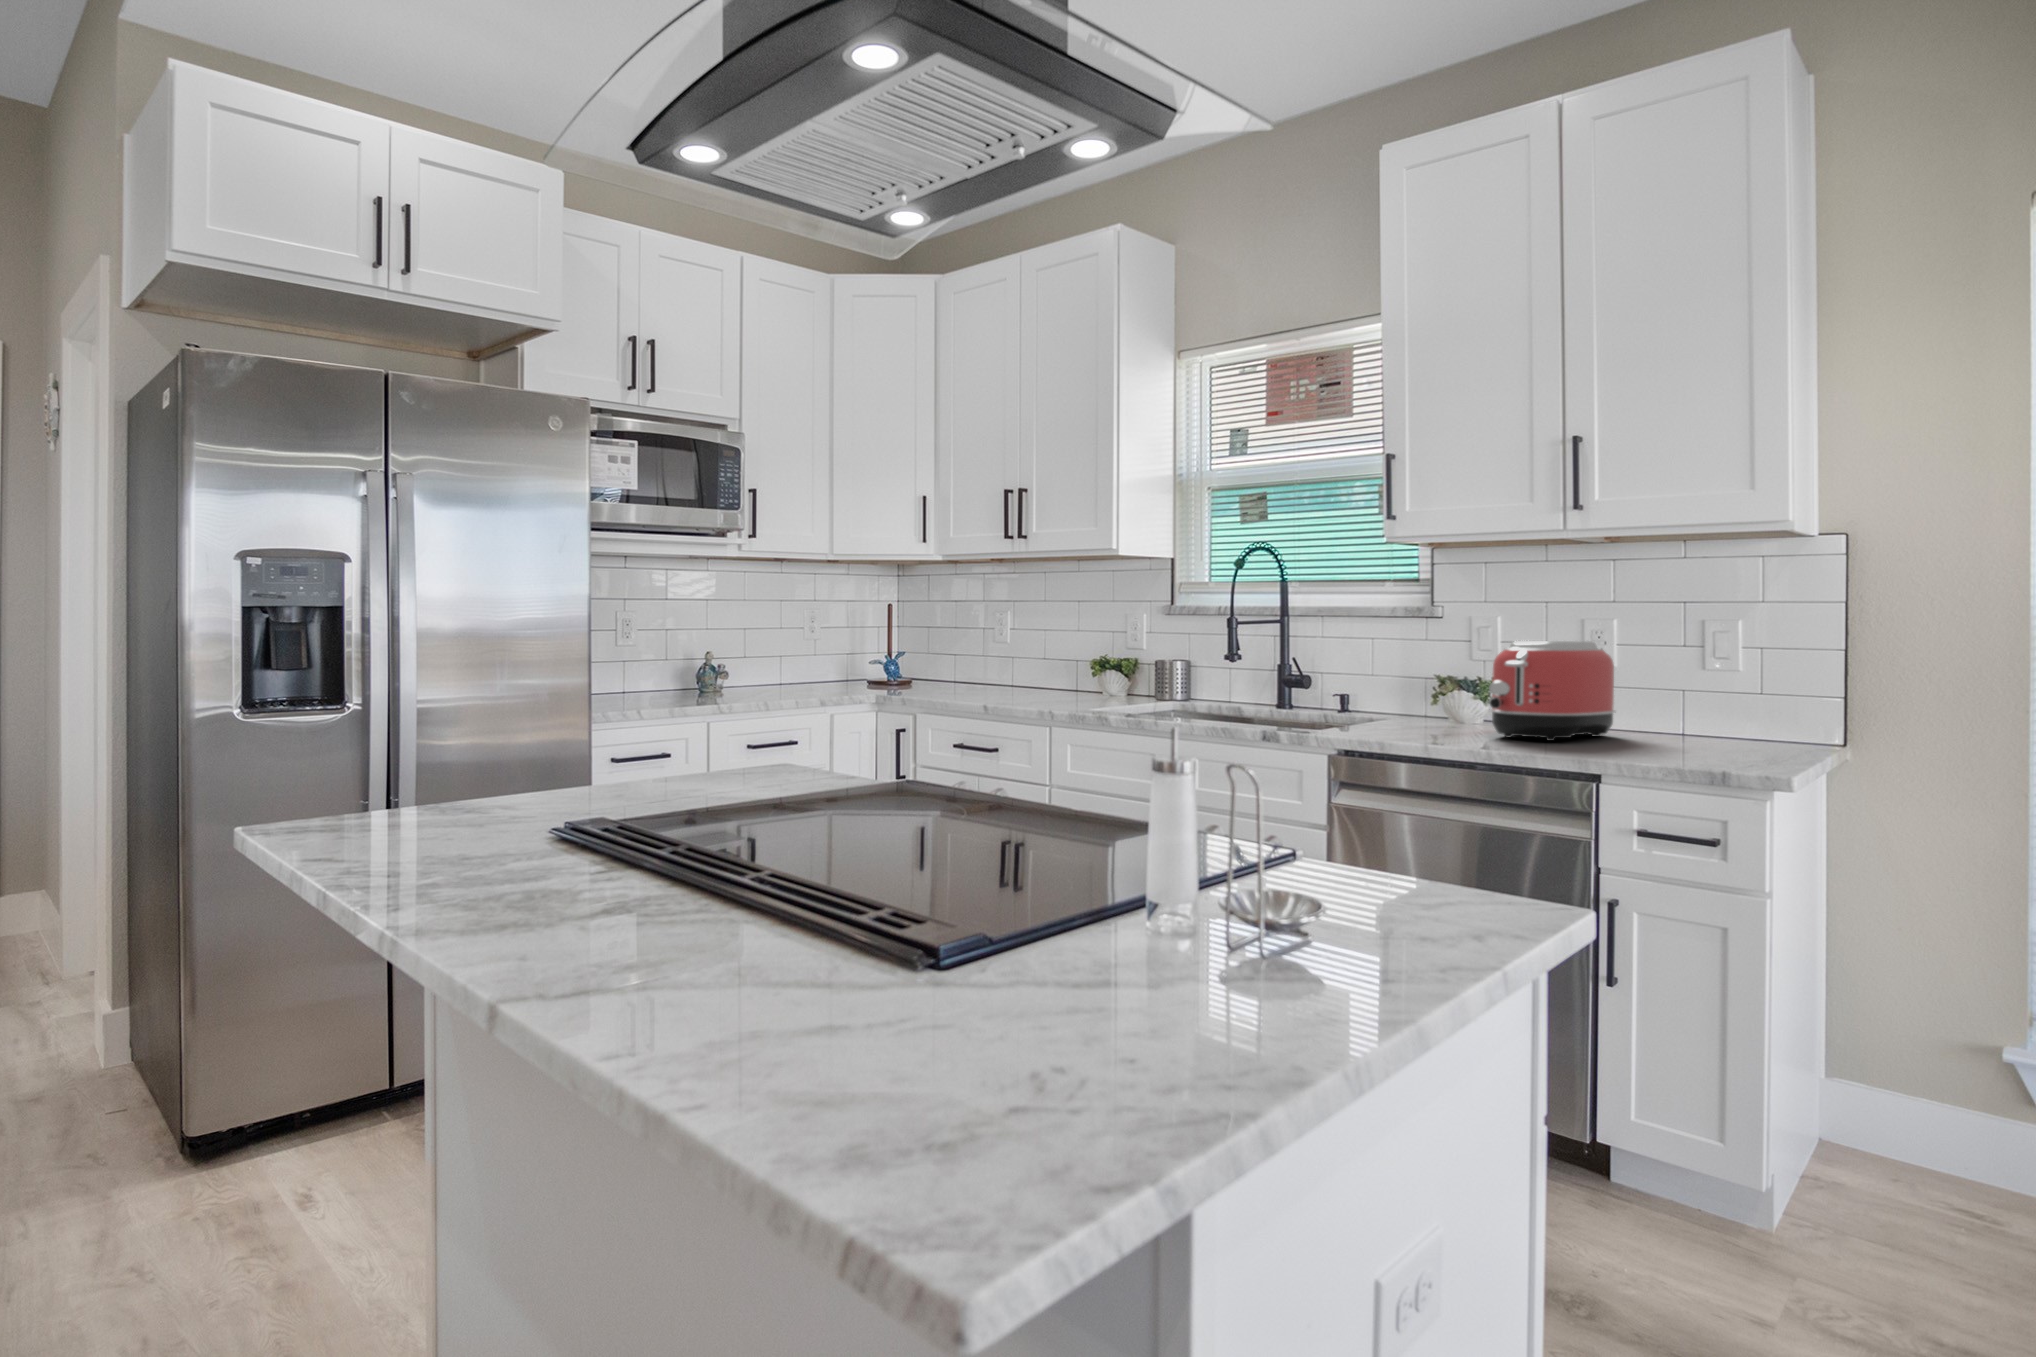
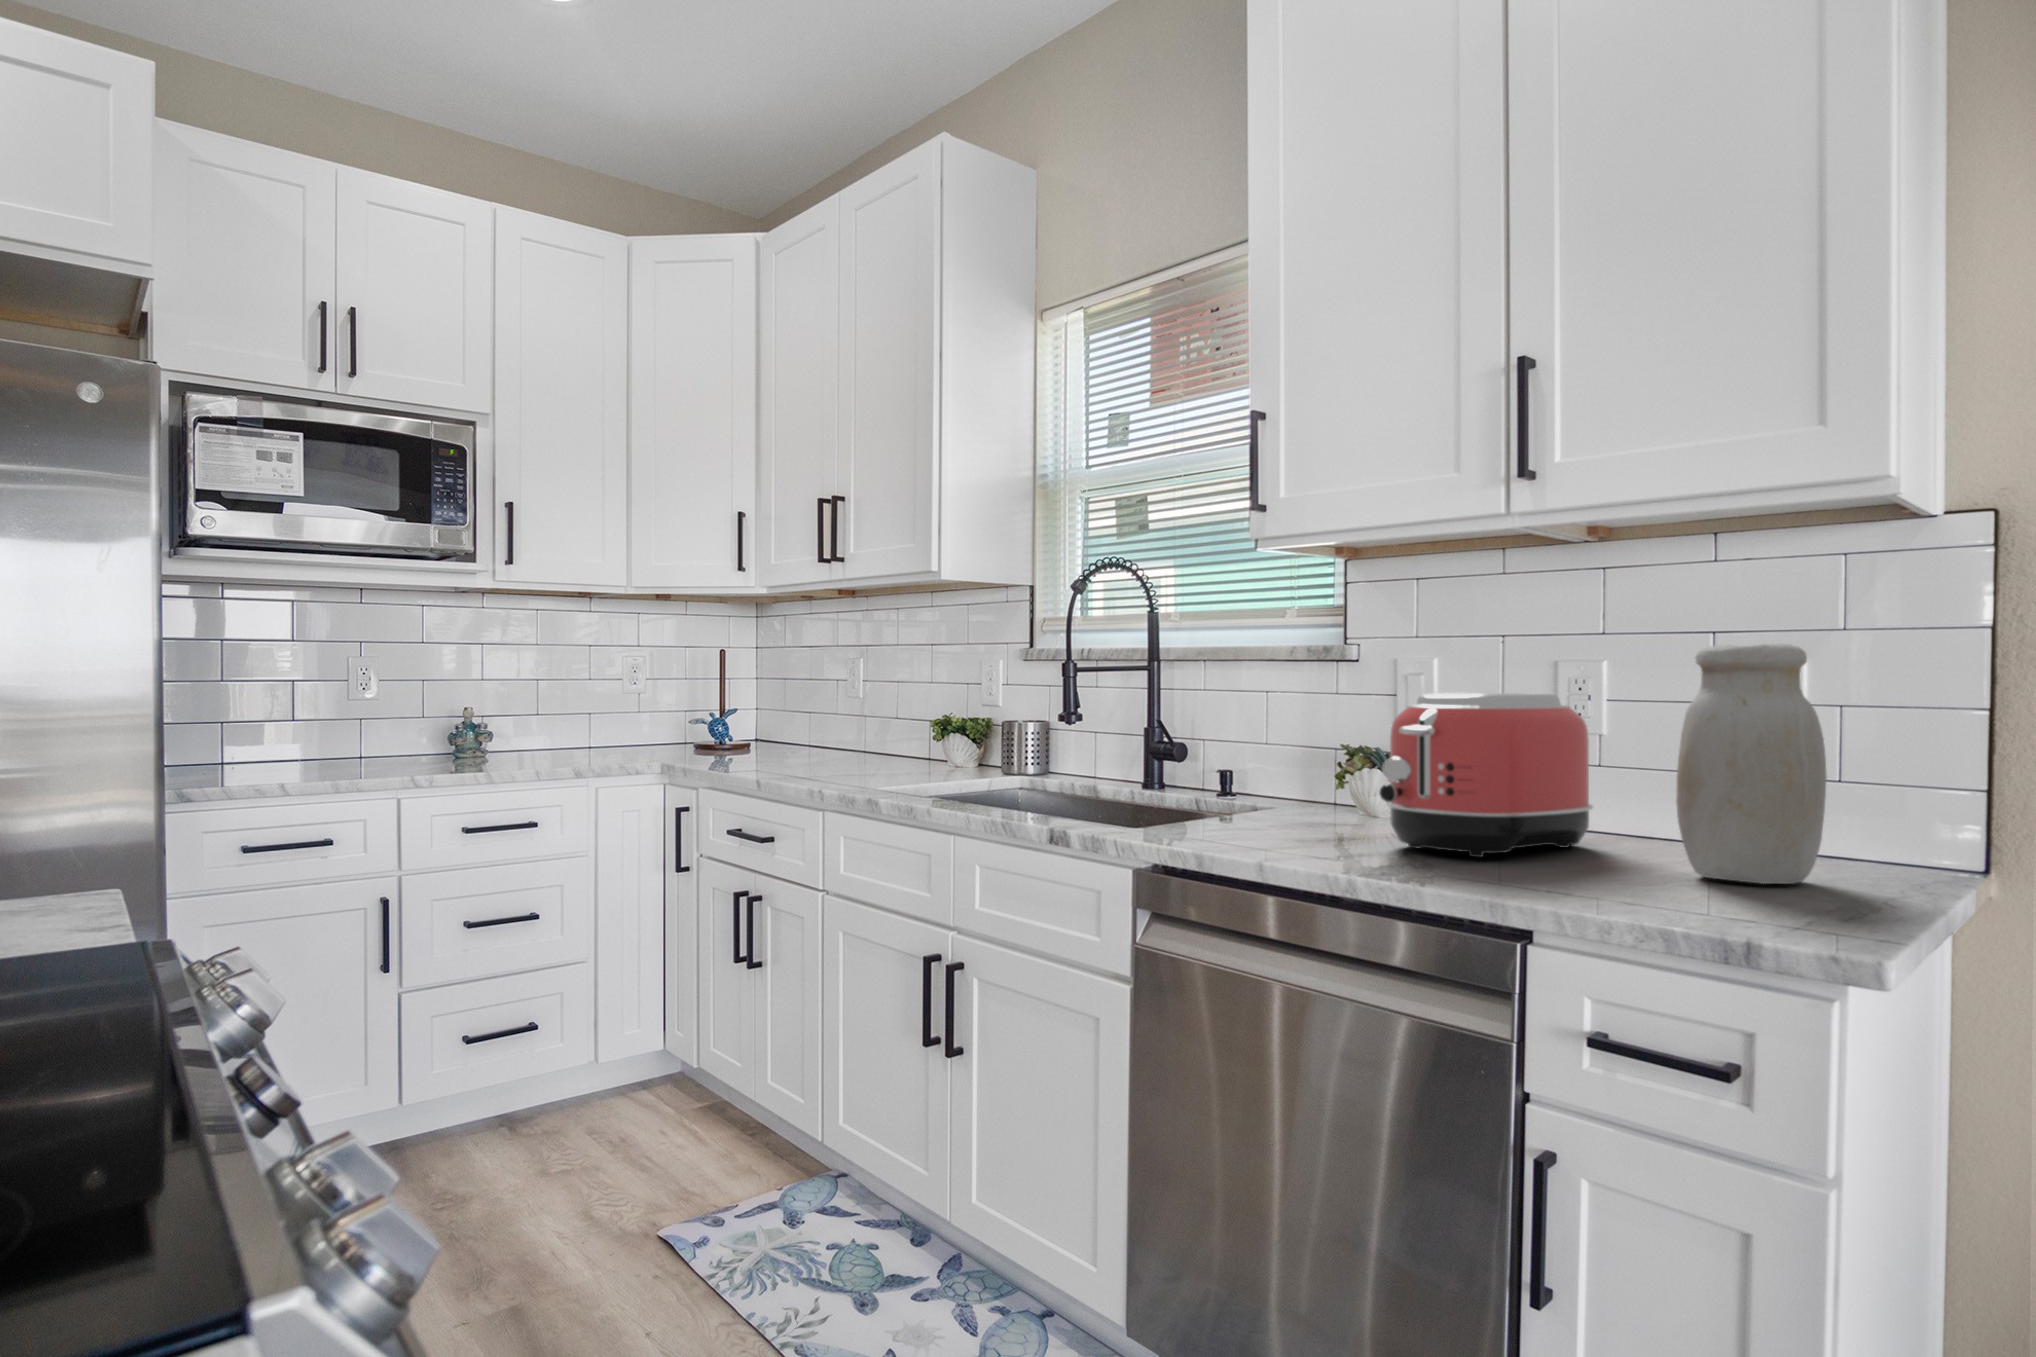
jar: none [1674,613,1760,750] -> present [1676,644,1827,884]

